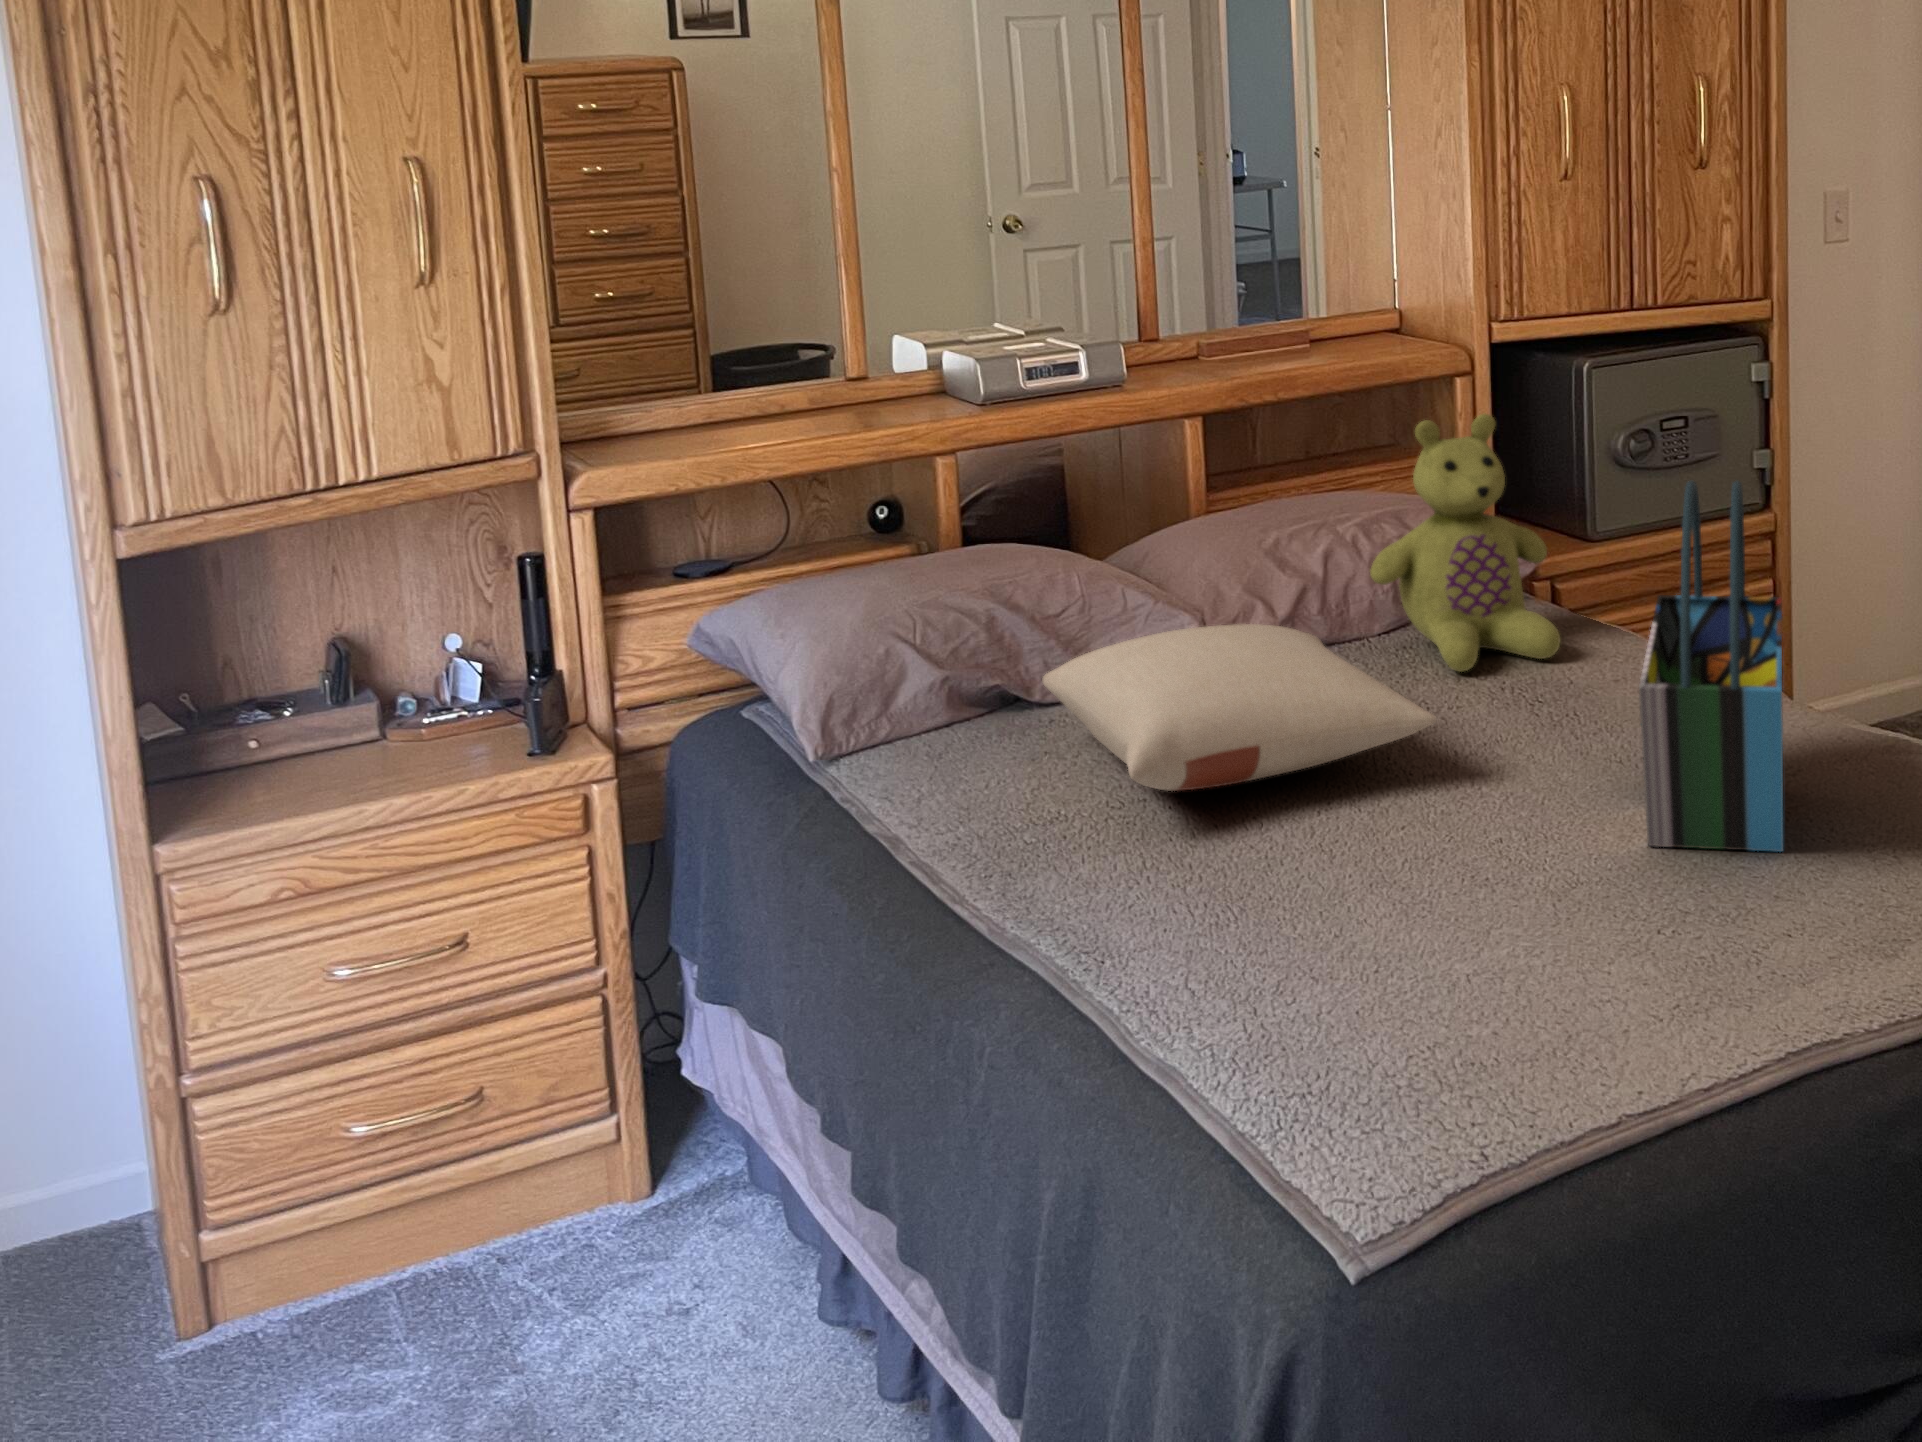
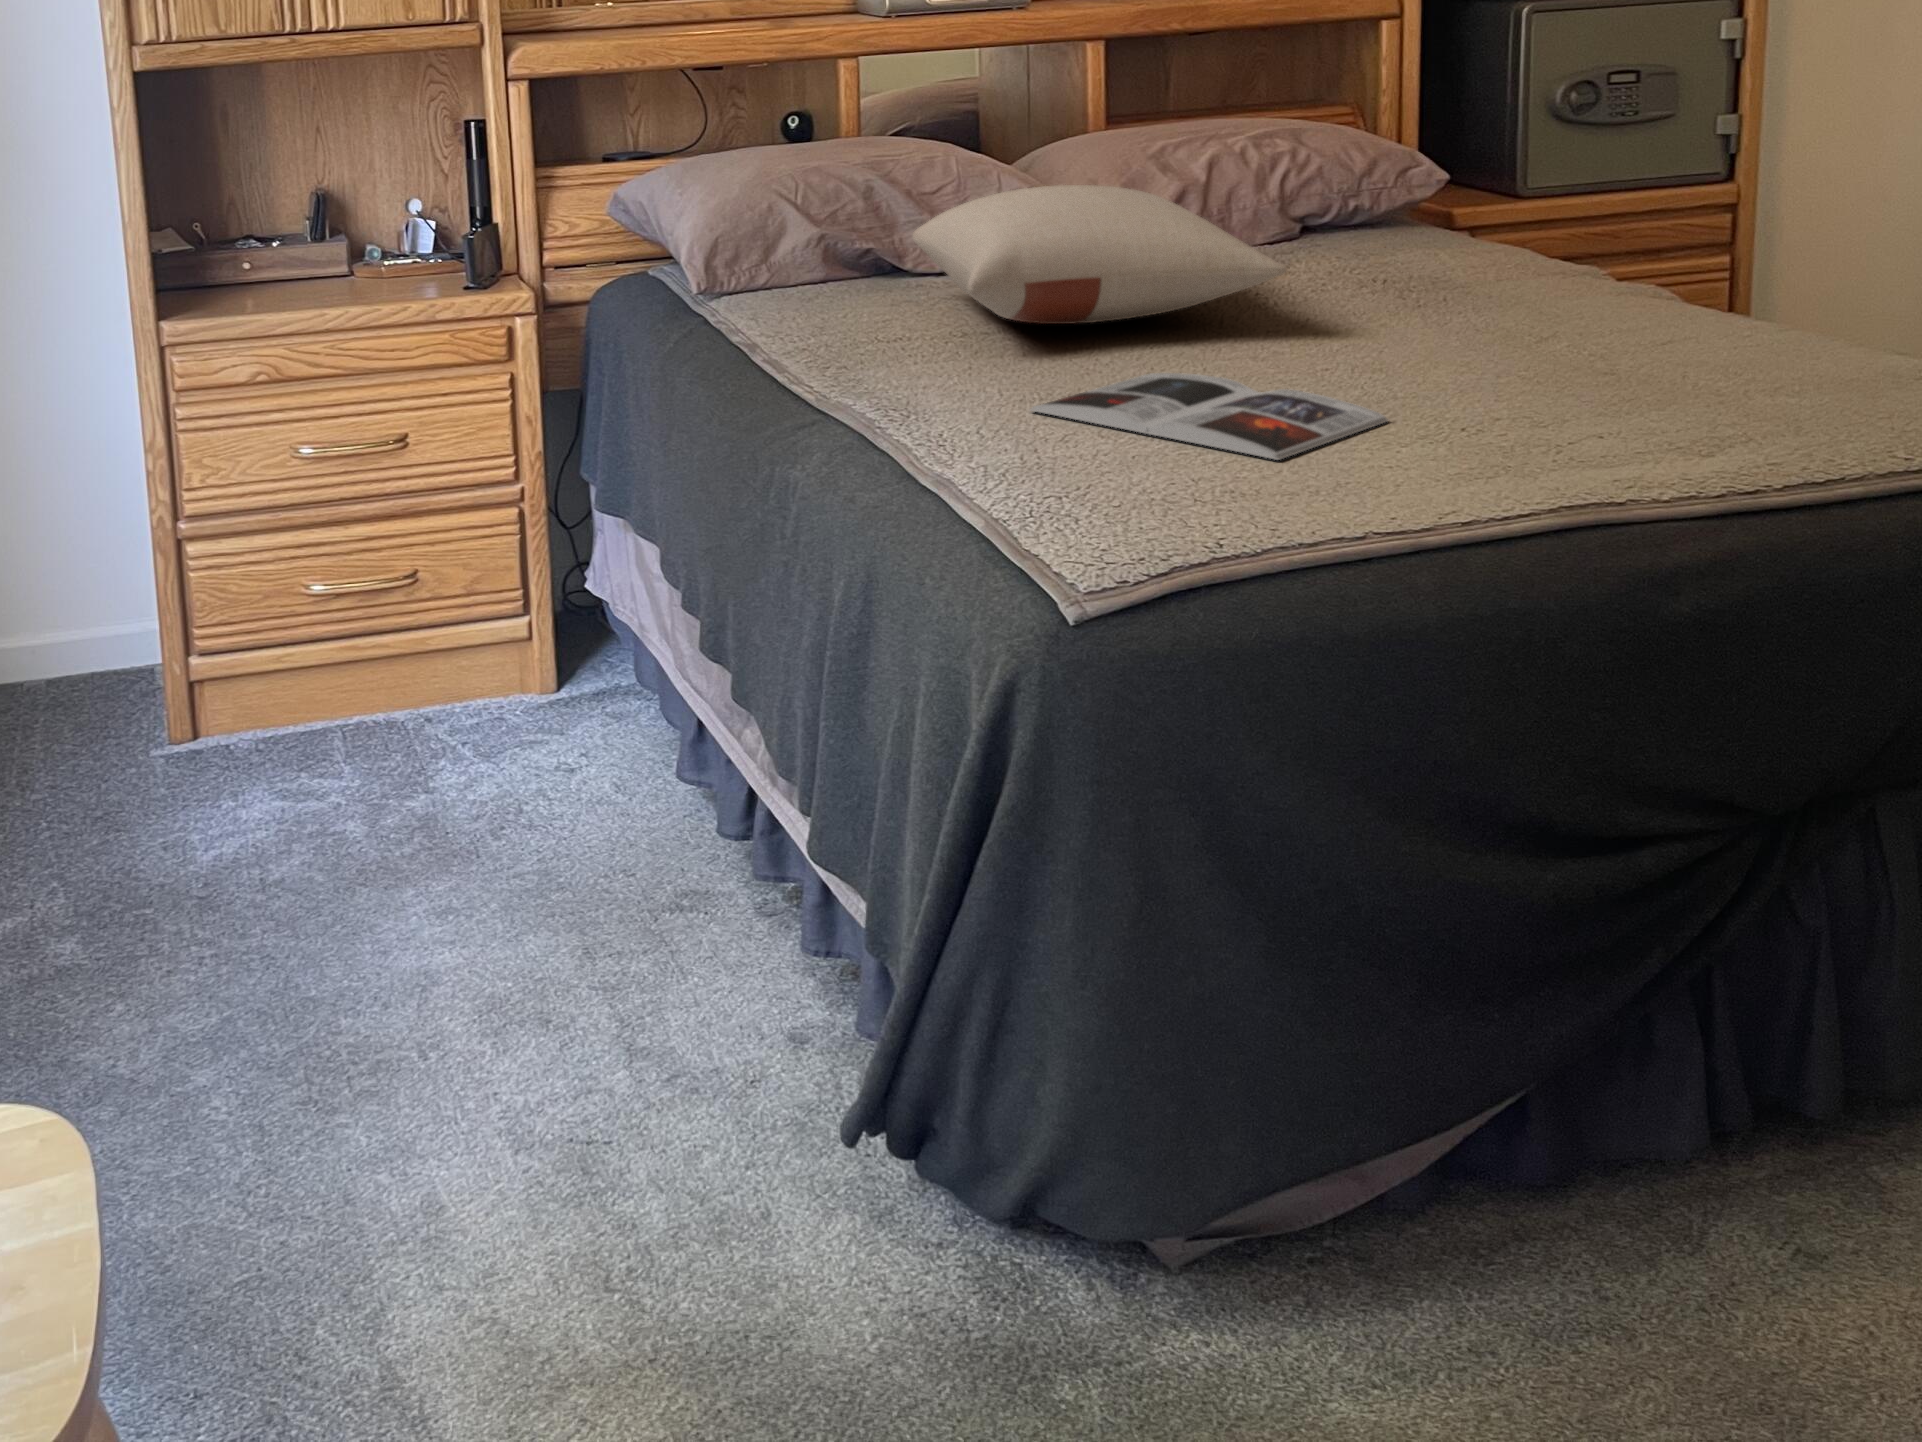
stuffed bear: present [1370,414,1560,672] -> none [1255,18,1450,270]
tote bag: present [1639,480,1783,852] -> none [1477,14,1670,393]
magazine: none [1219,861,1577,995] -> present [1031,373,1389,460]

